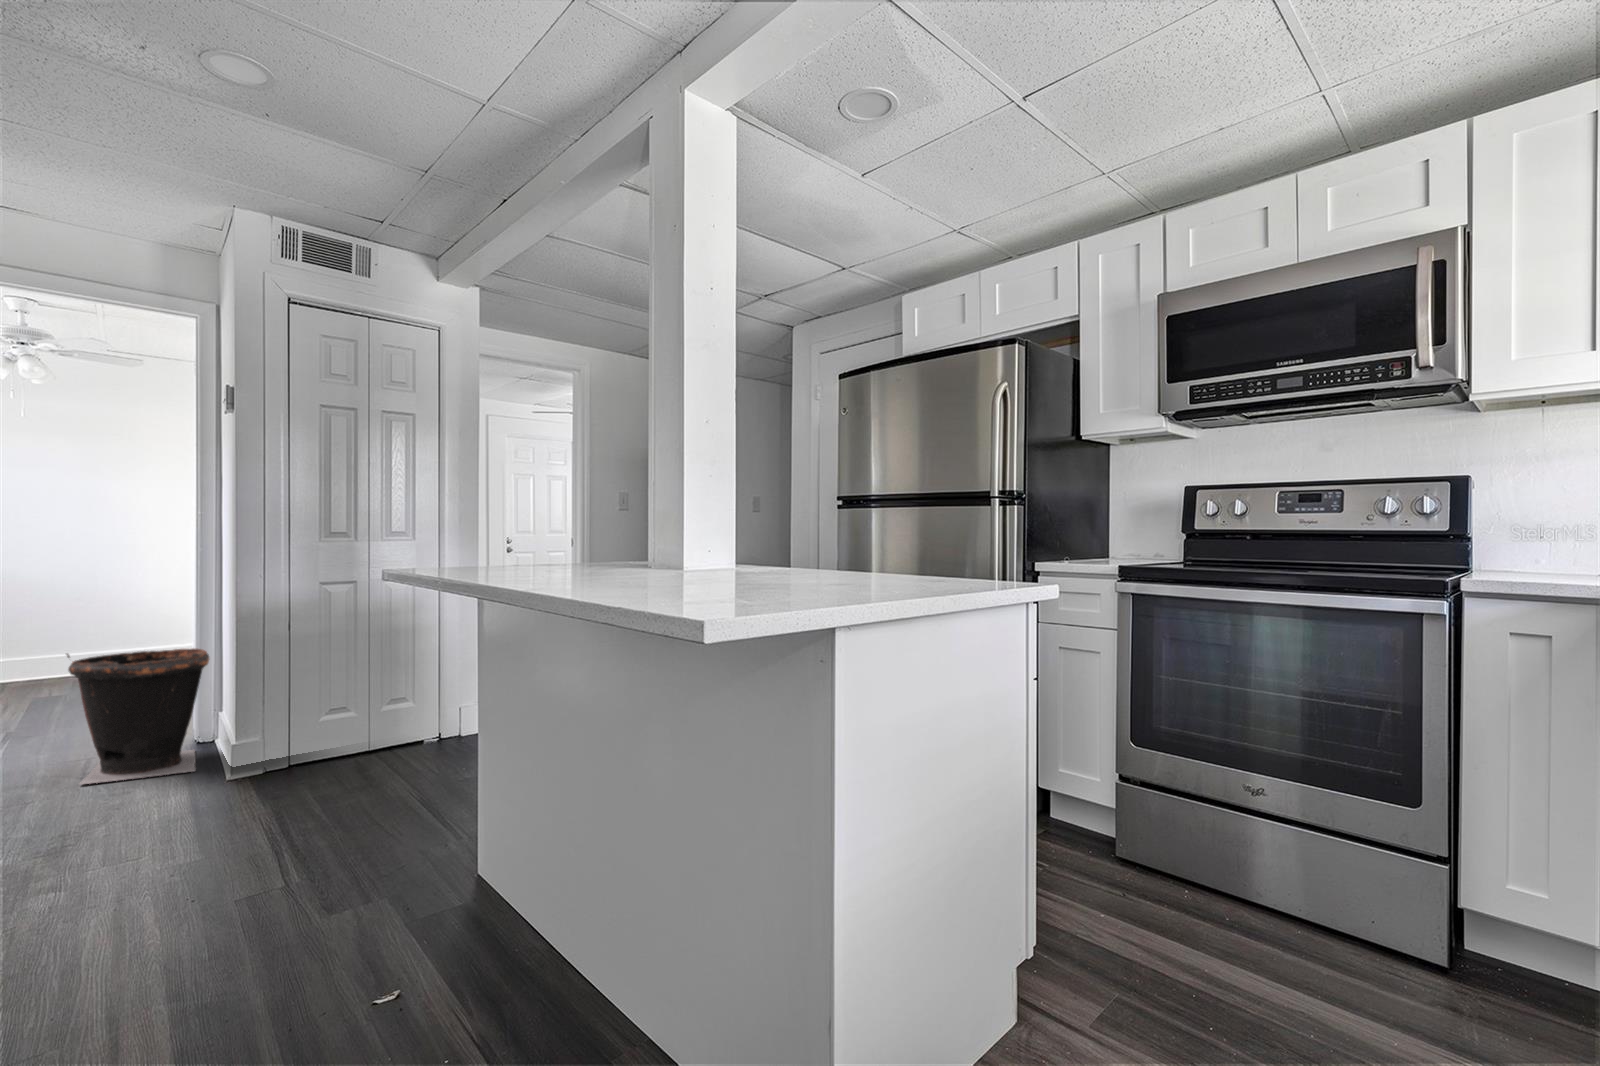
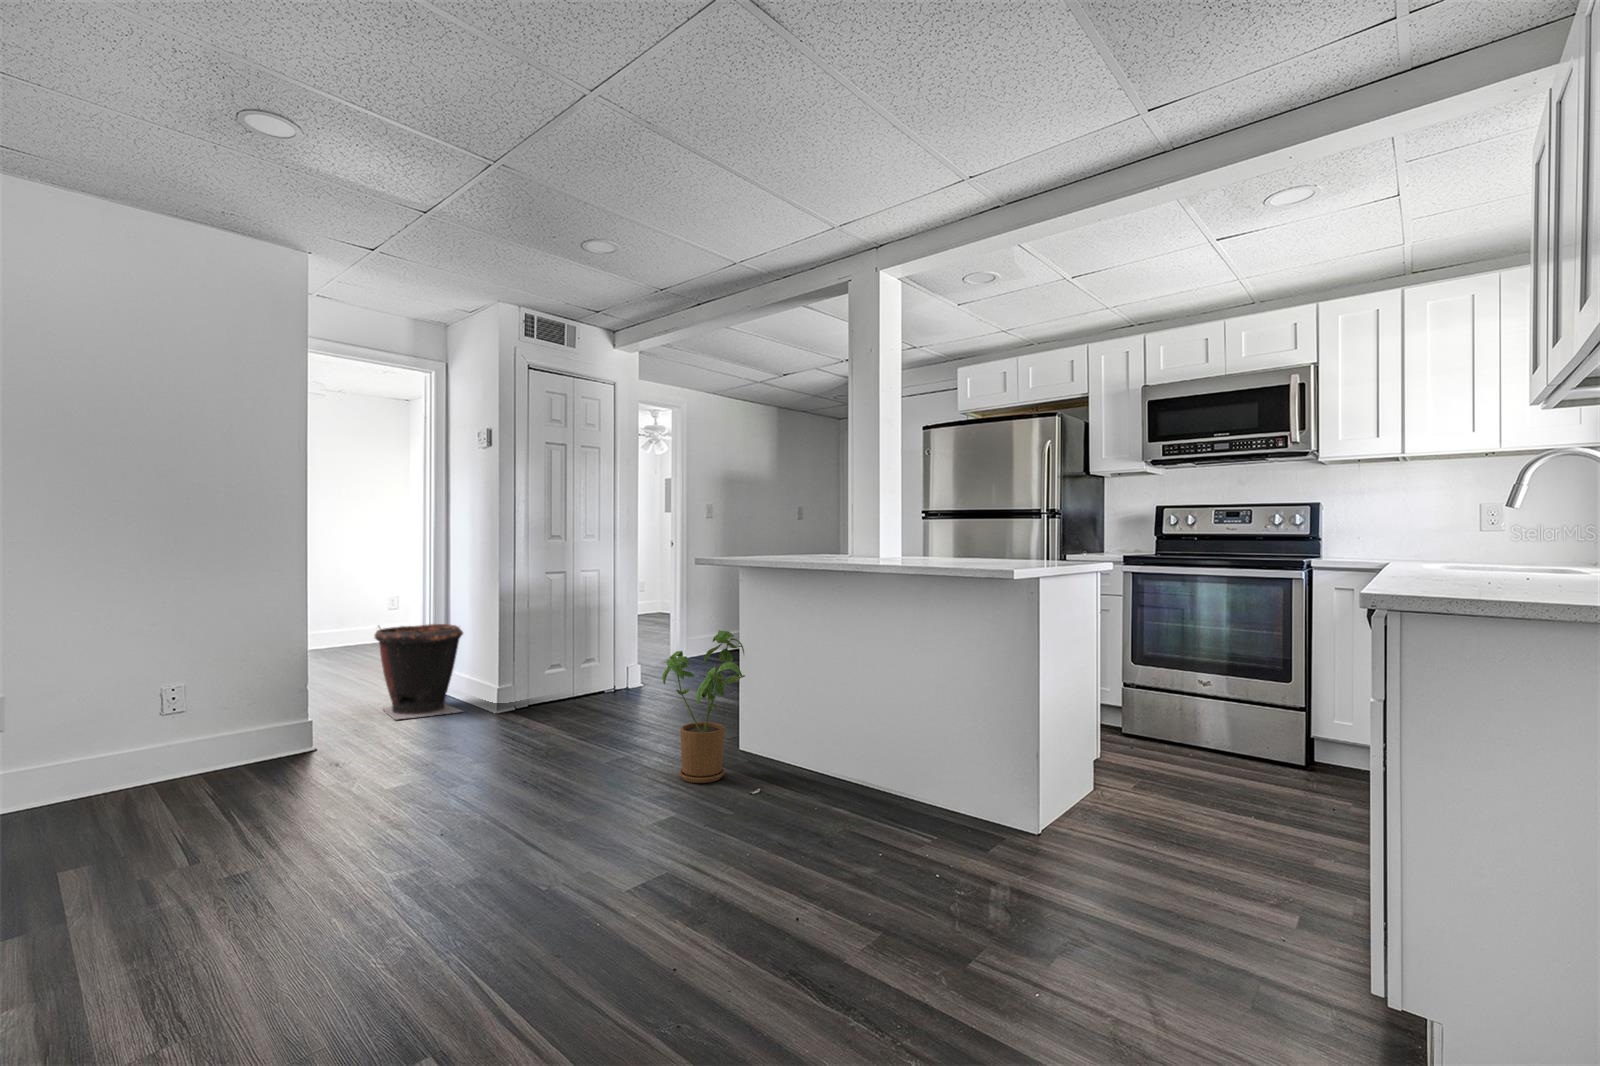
house plant: none [266,691,435,966] -> present [662,630,745,783]

